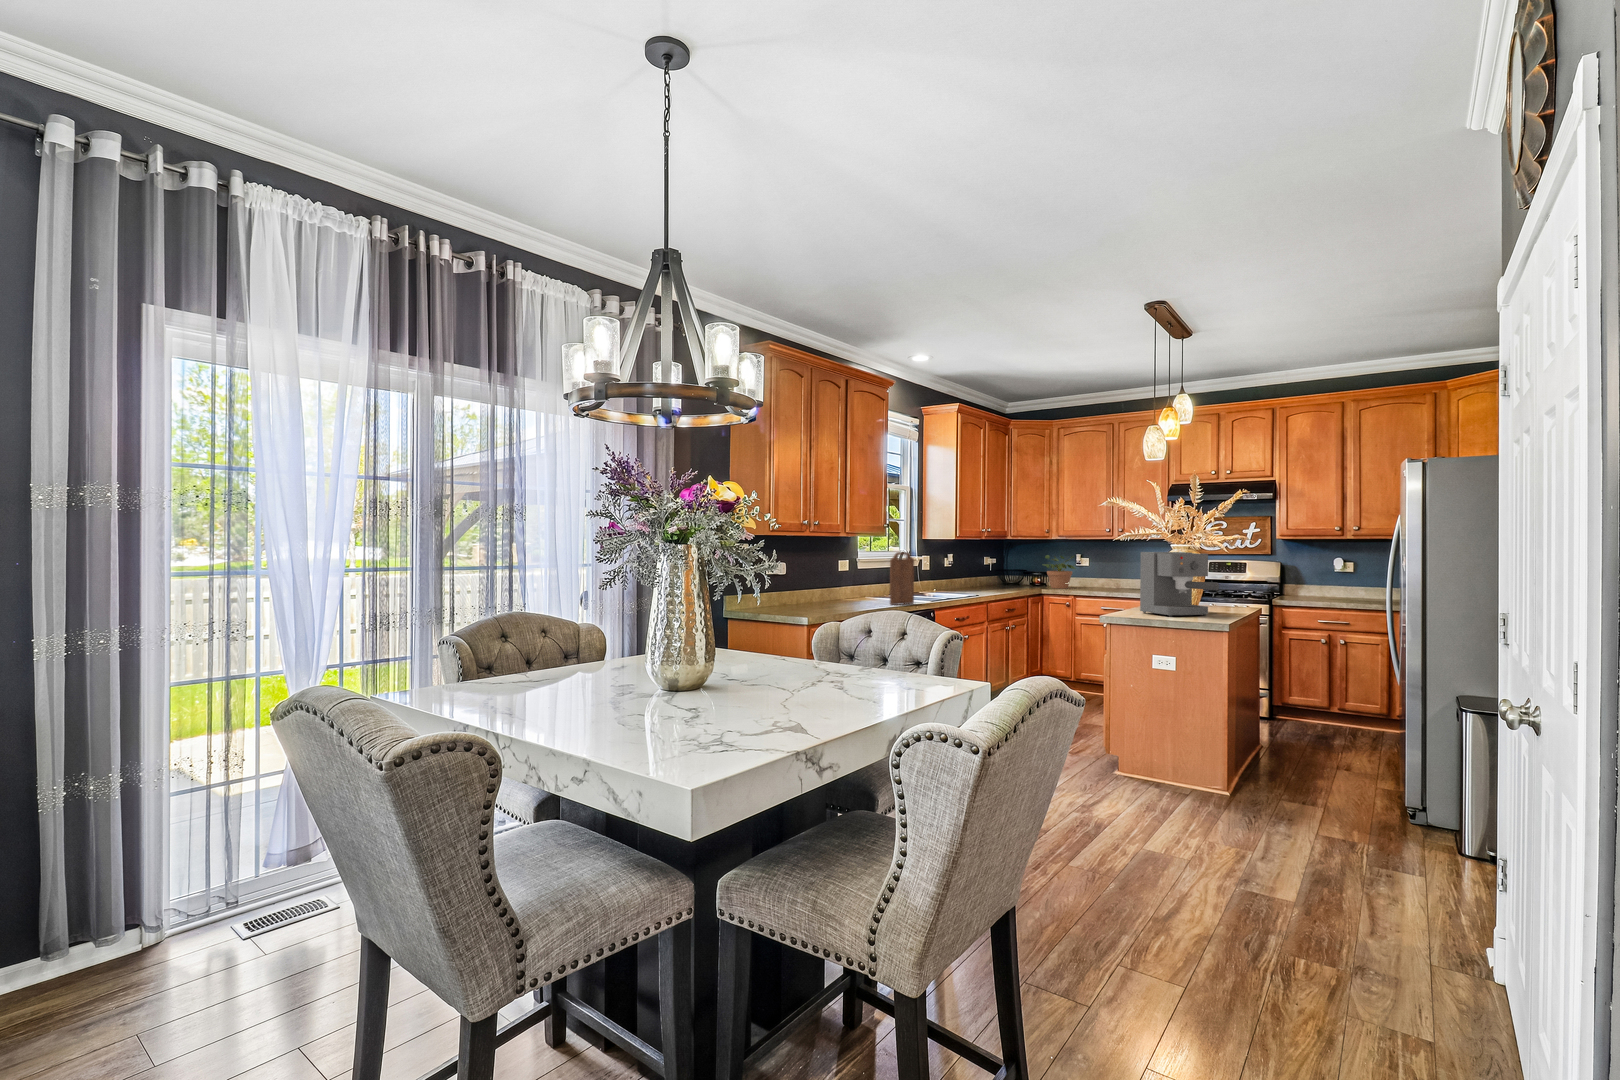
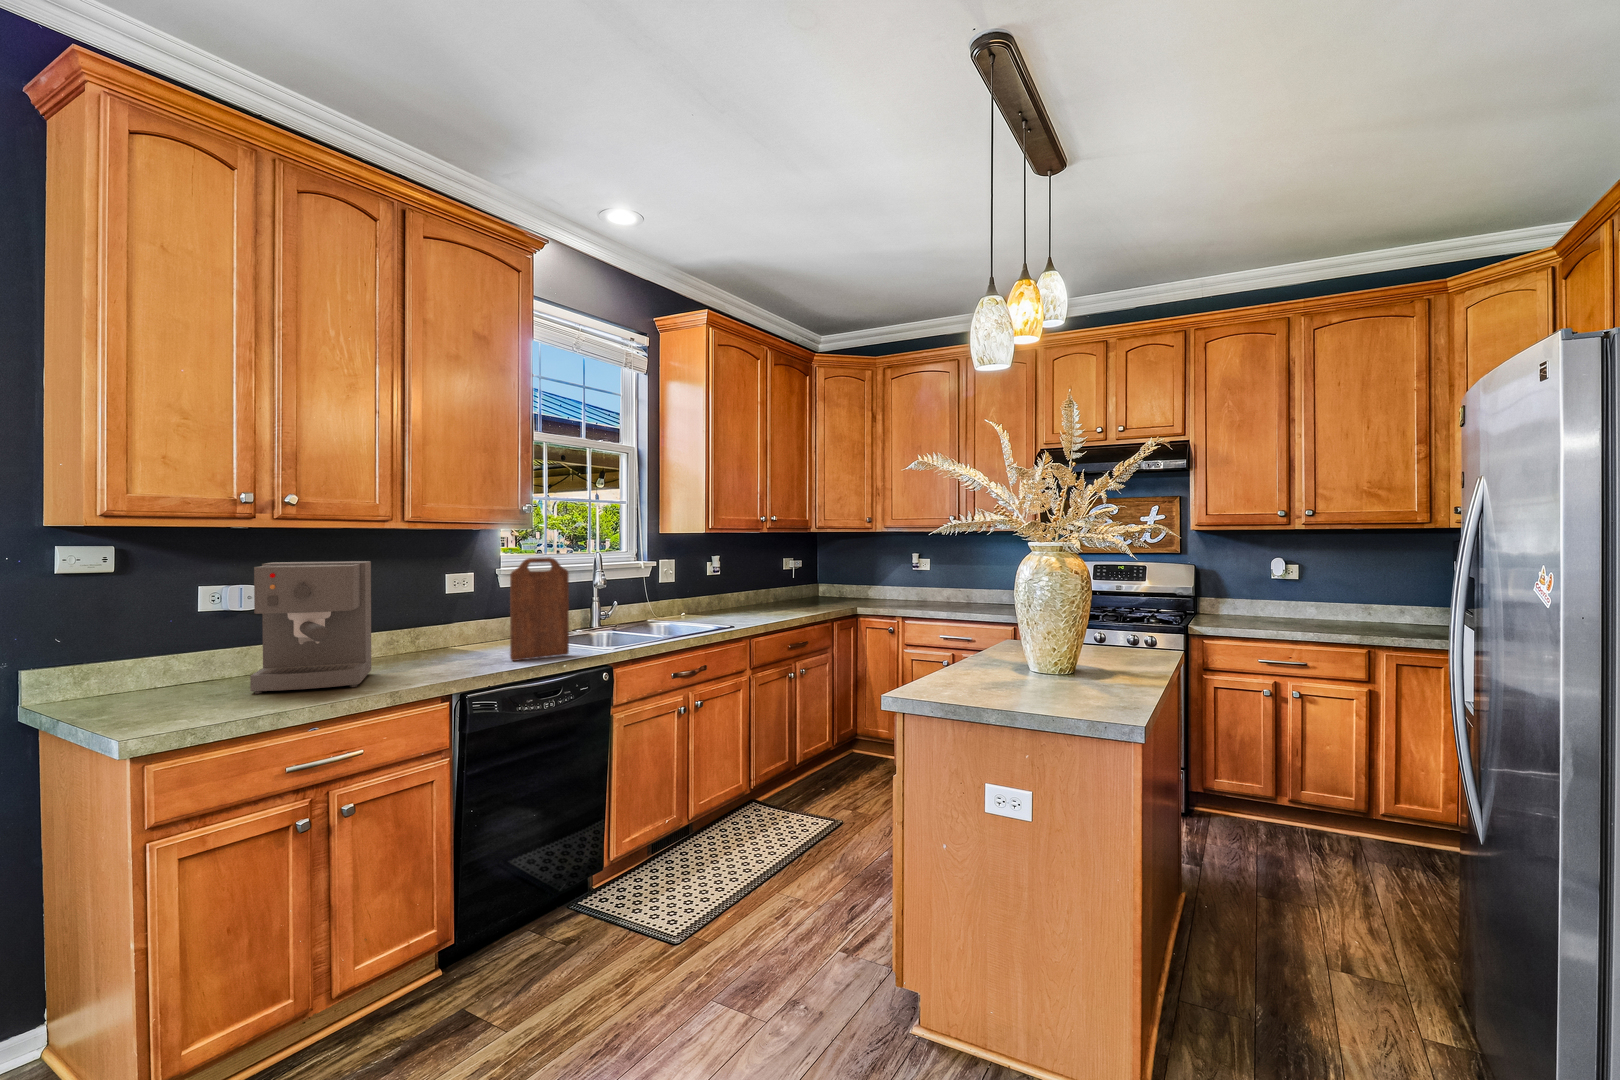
coffee maker: present [1140,552,1219,617] -> present [250,561,371,694]
potted plant: present [1042,555,1076,589] -> none [863,554,916,604]

